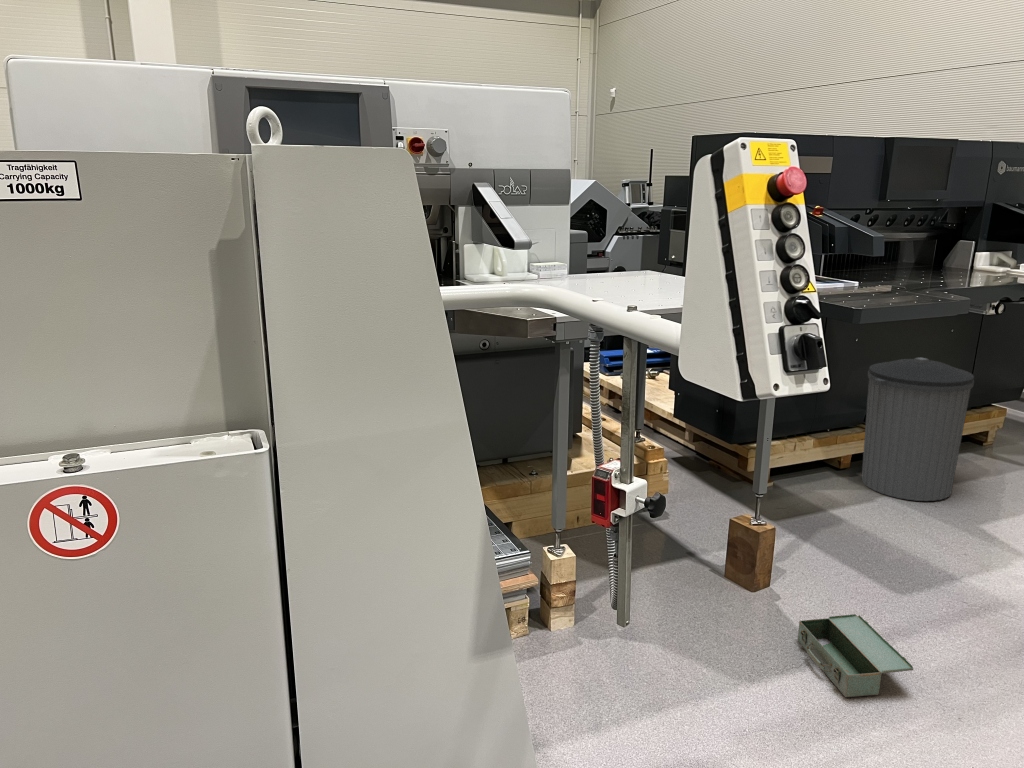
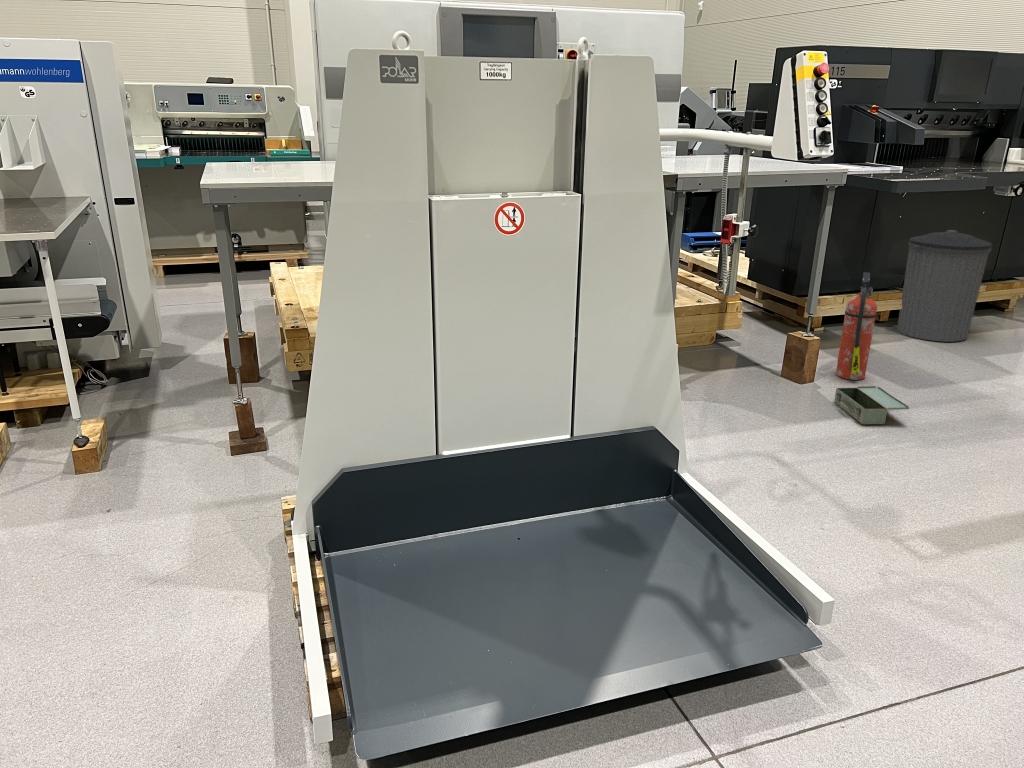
fire extinguisher: none [794,435,845,587] -> present [836,272,877,380]

